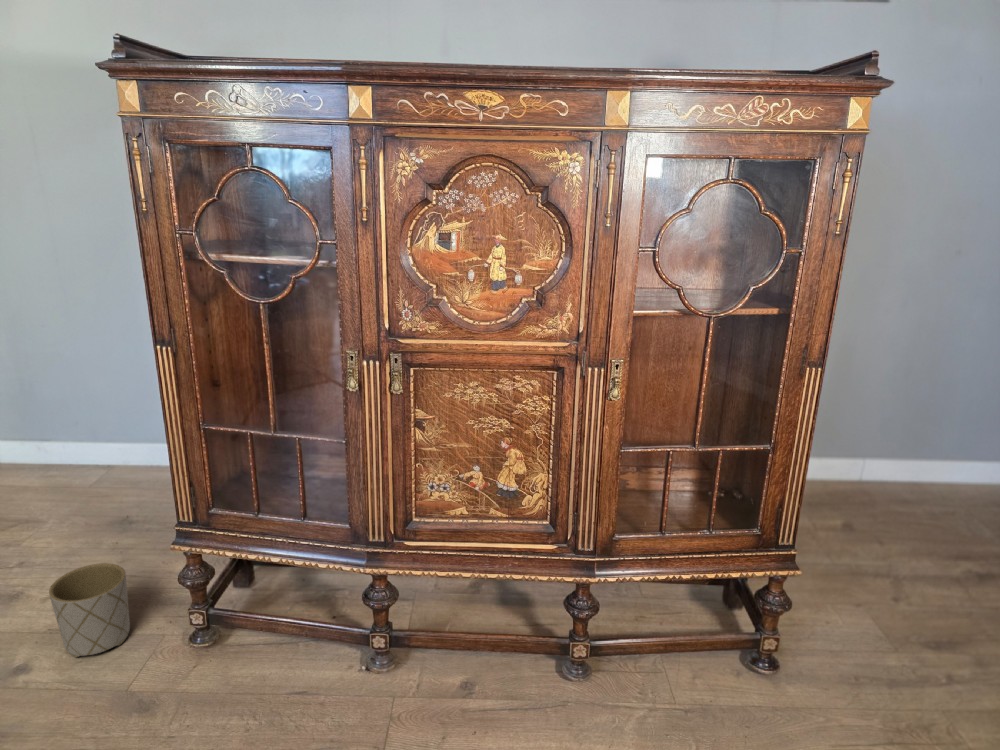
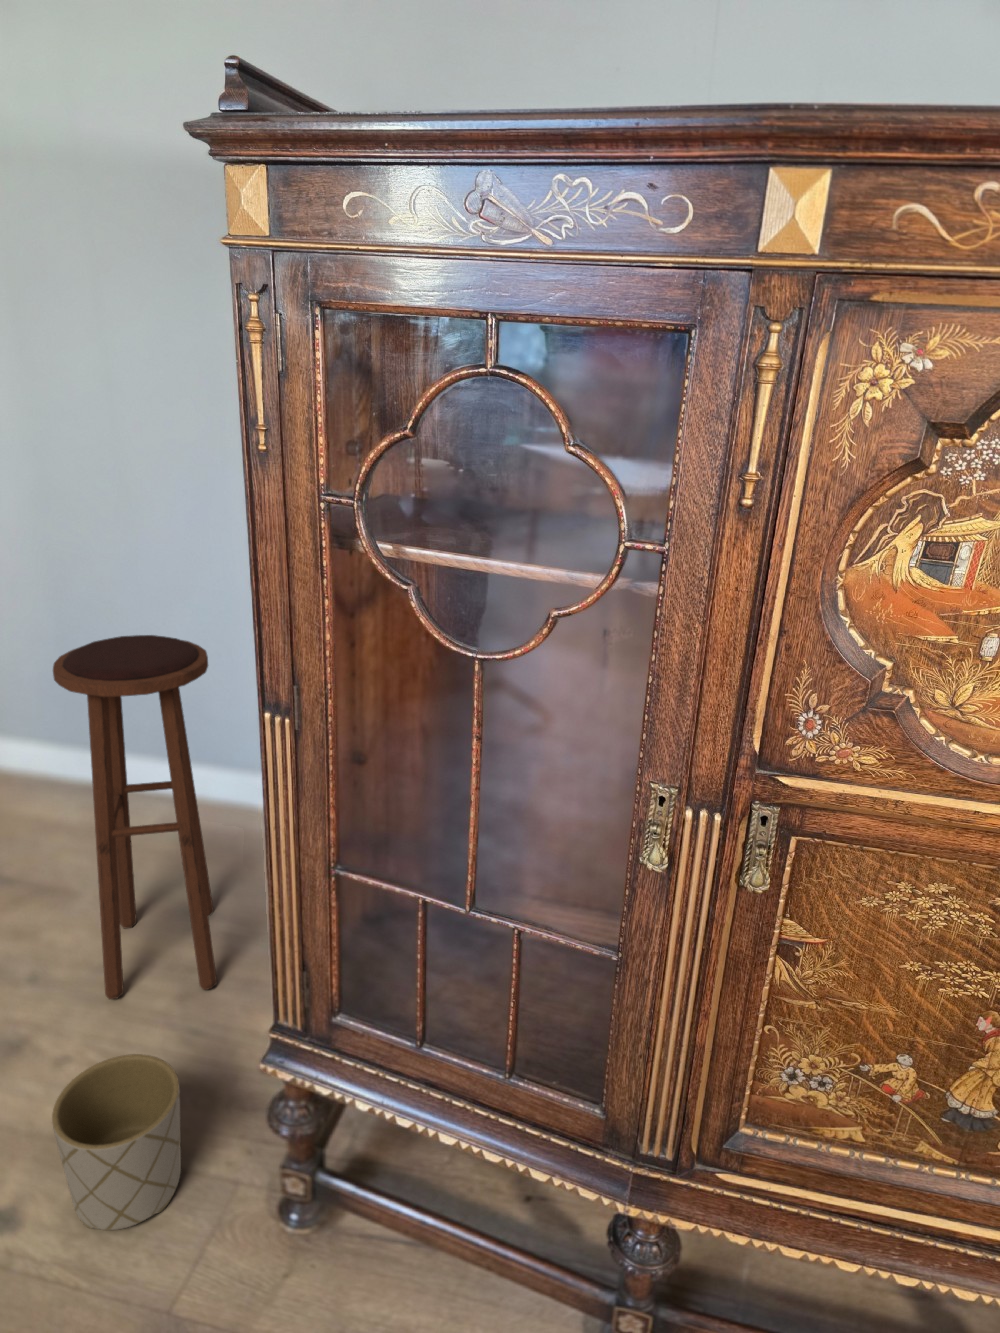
stool: none [25,336,146,561] -> present [53,635,217,999]

